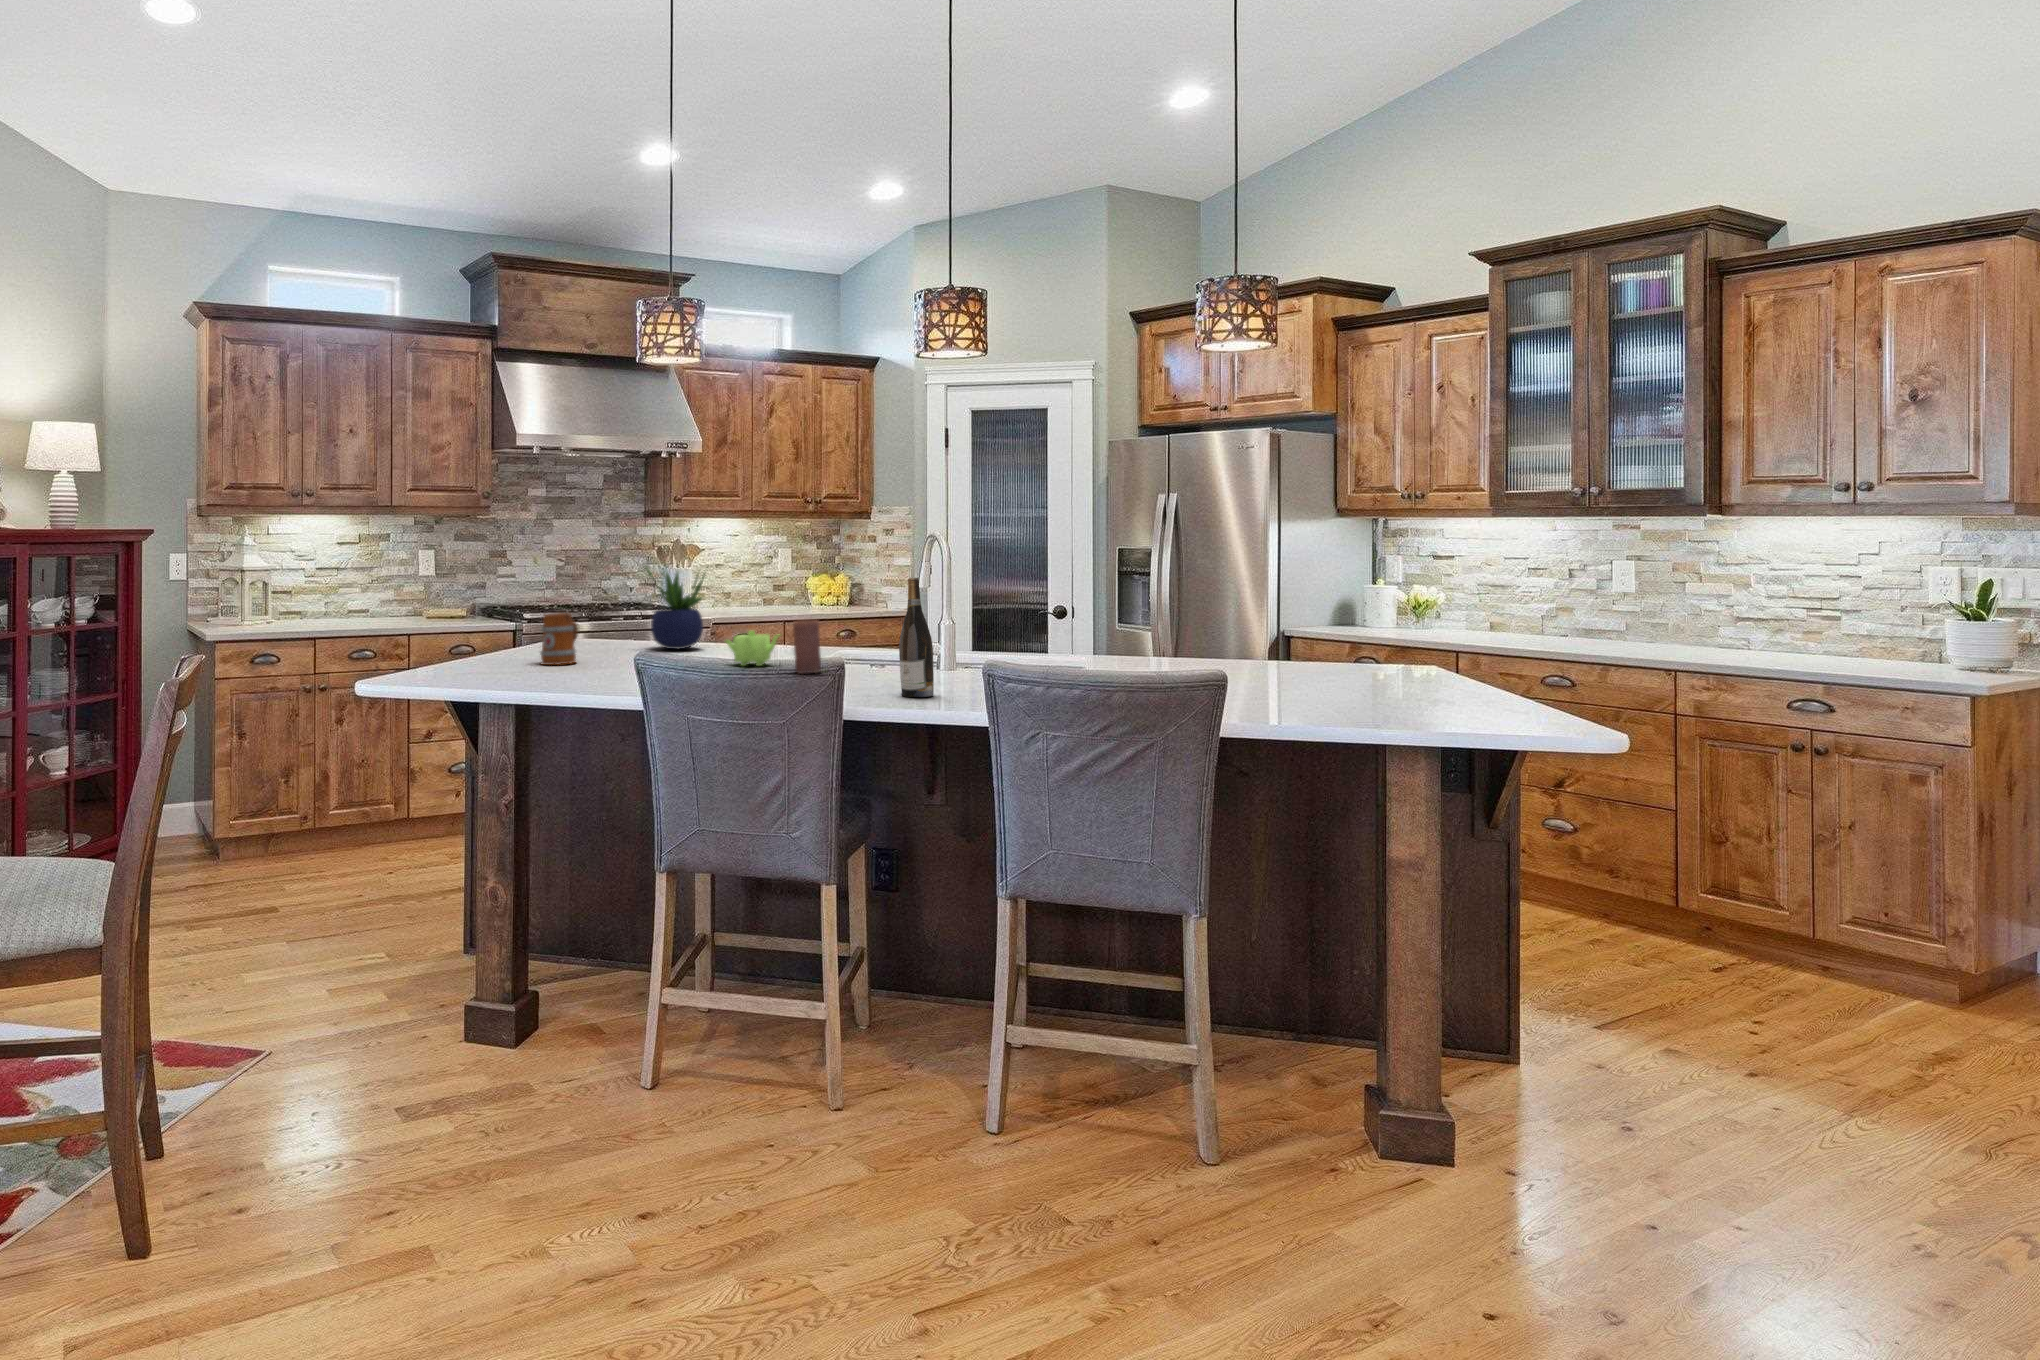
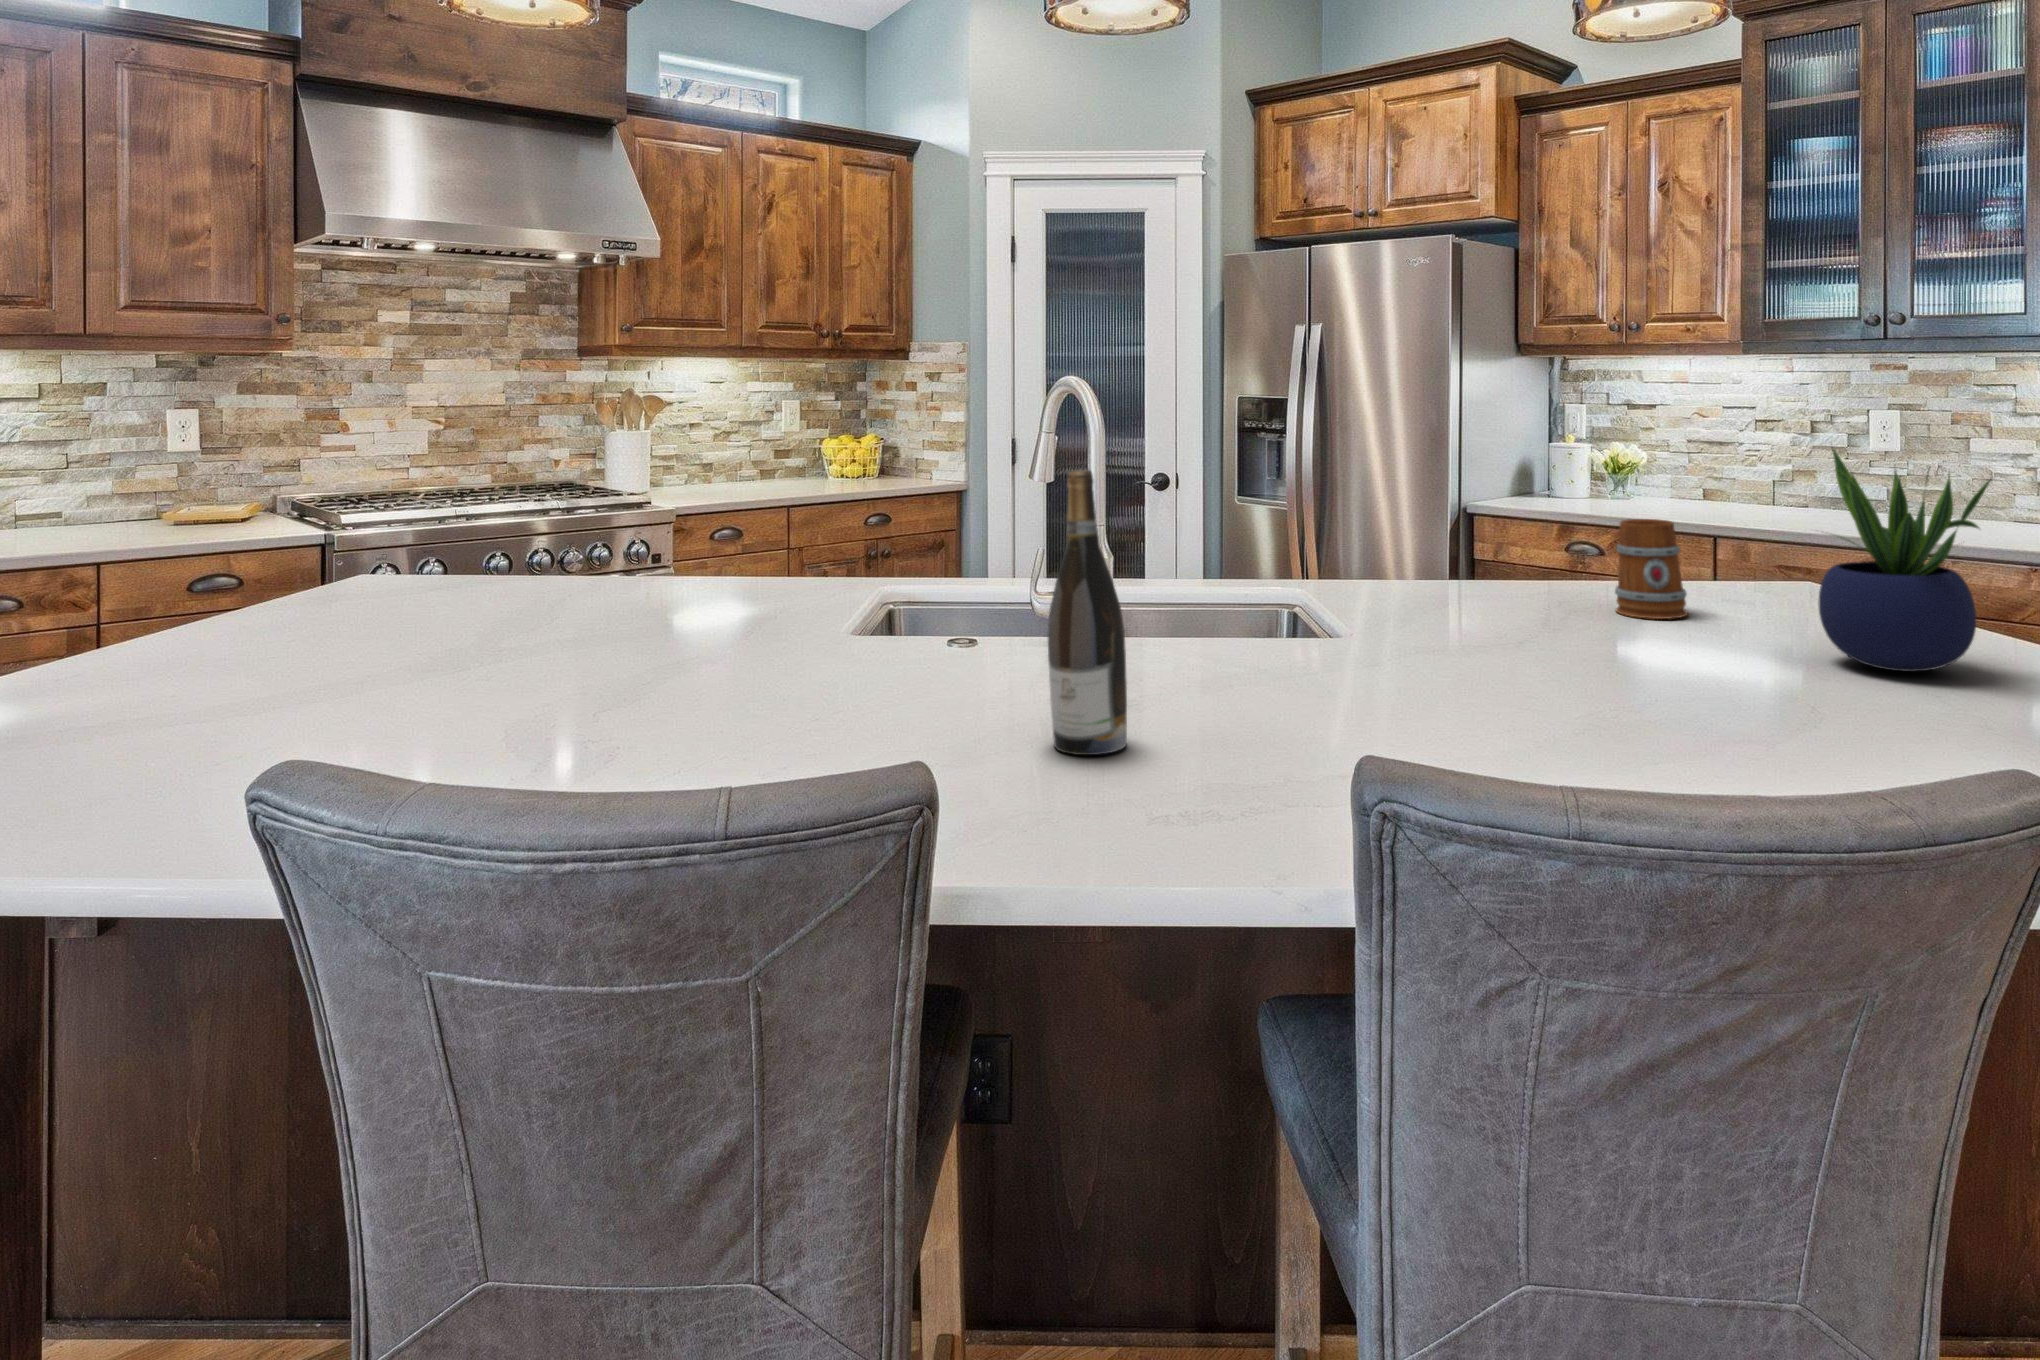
potted plant: present [647,569,705,649] -> present [1819,447,1991,672]
mug: present [541,613,578,665] -> present [1615,519,1688,619]
candle: present [793,620,821,674] -> none [798,553,858,671]
teapot: present [726,631,779,666] -> none [652,573,776,650]

